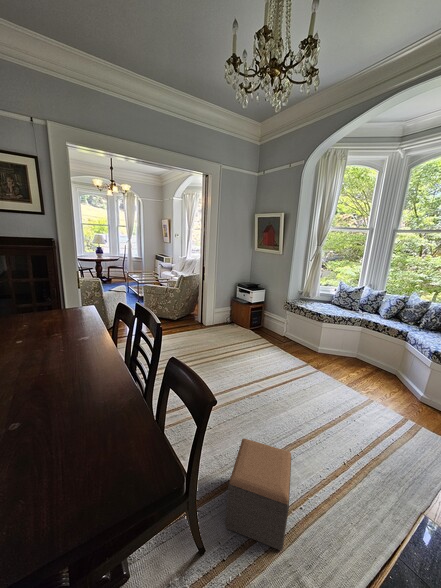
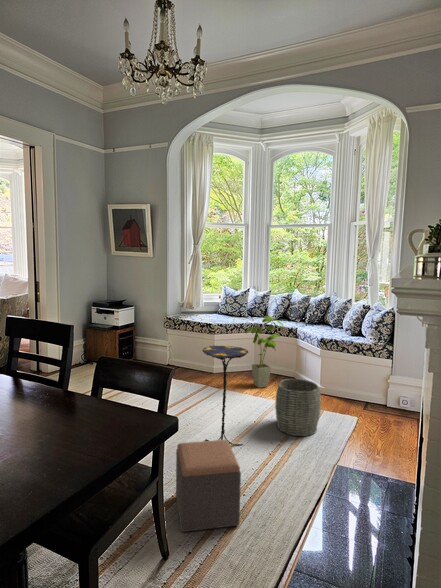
house plant: none [350,317,391,379] -> present [247,316,284,388]
side table: none [287,346,336,446] -> present [202,346,248,445]
woven basket: none [362,389,420,456] -> present [275,379,321,436]

